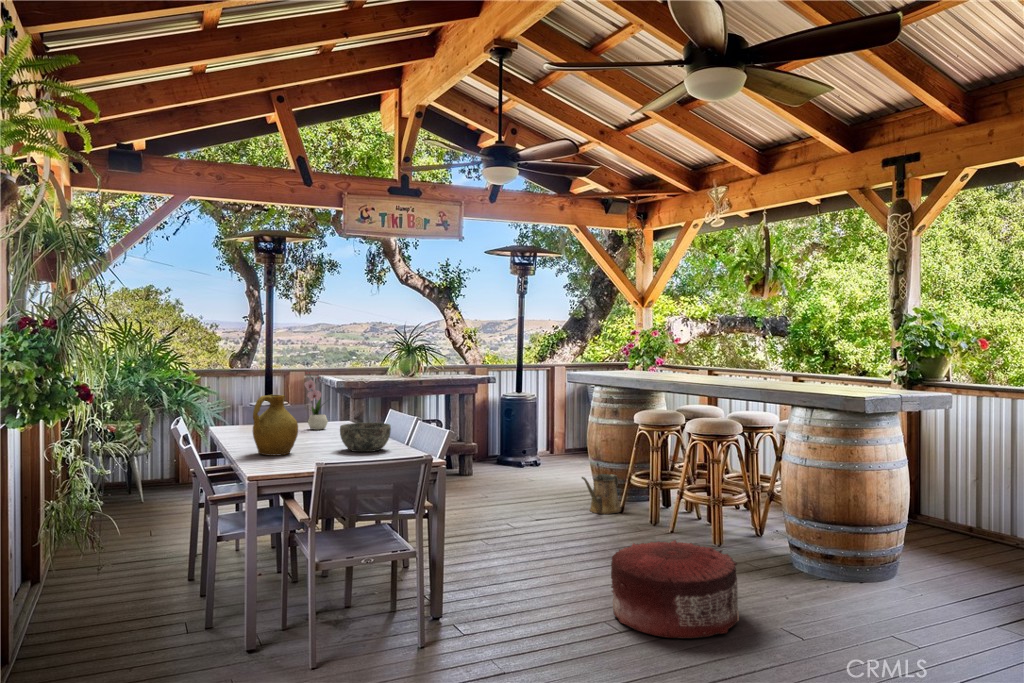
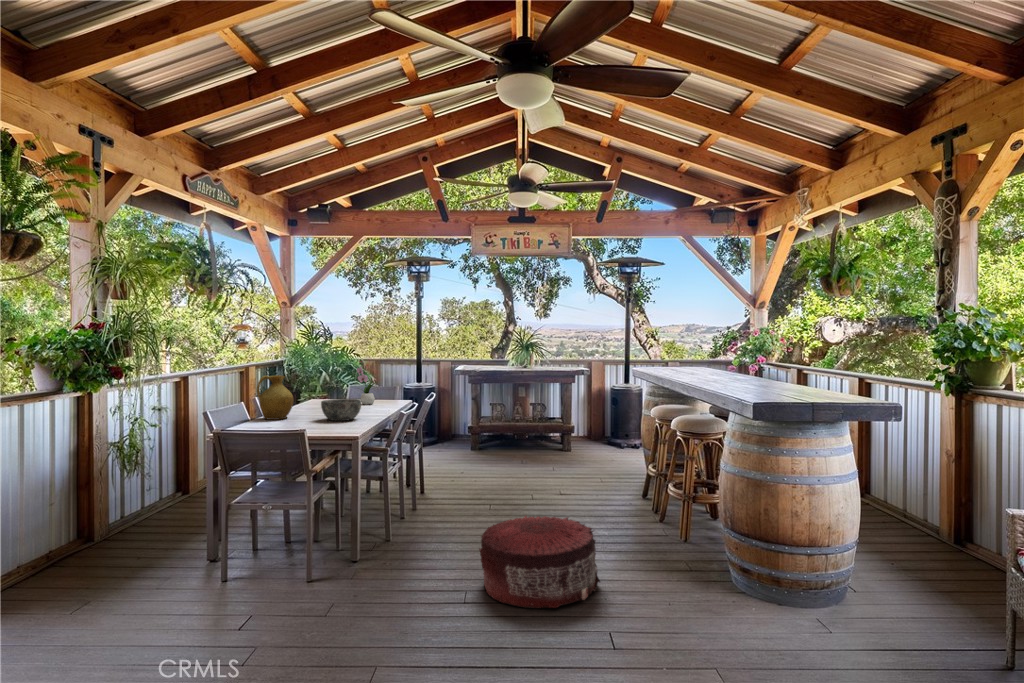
watering can: present [582,474,621,514] -> none [595,457,645,493]

